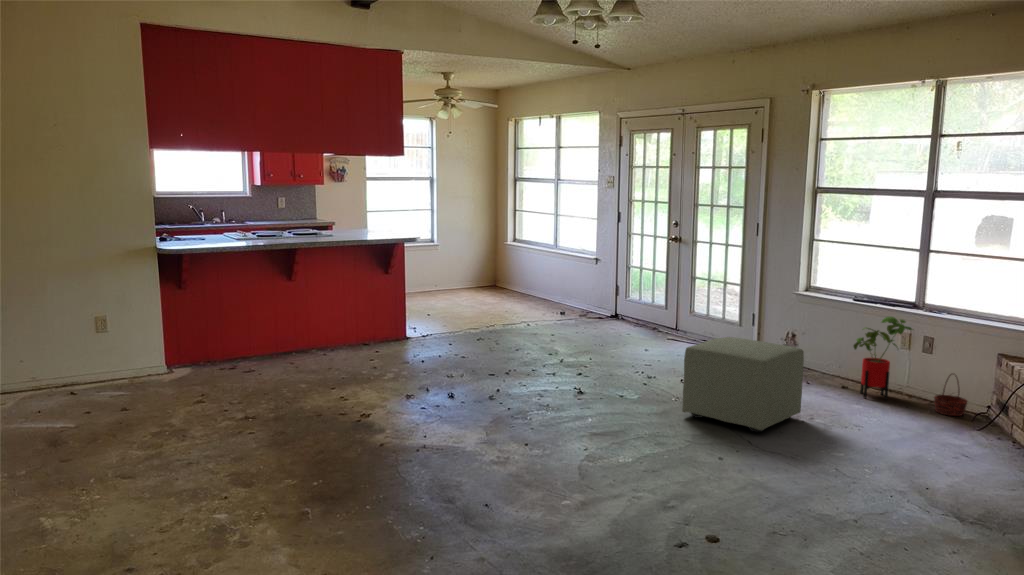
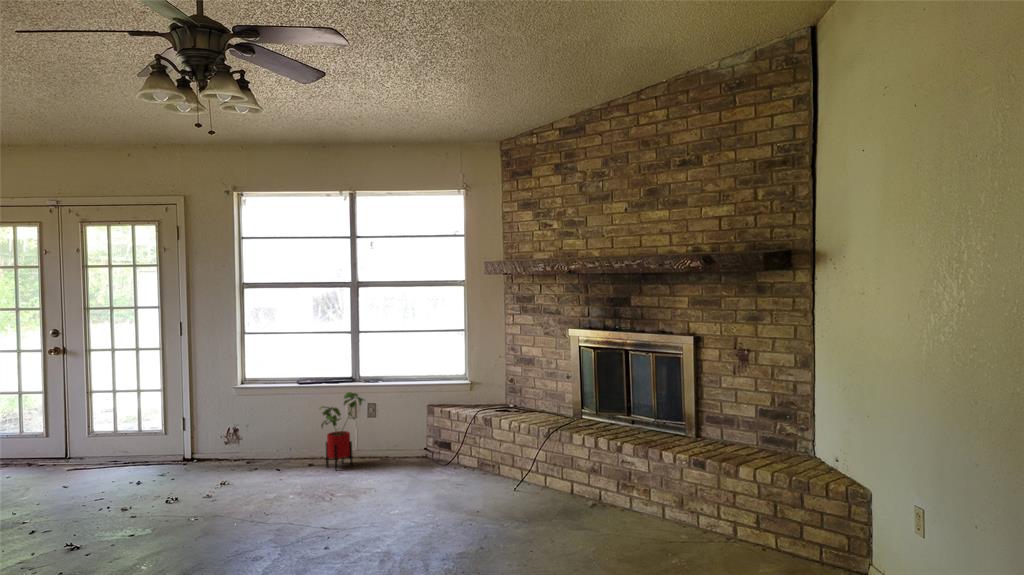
ottoman: present [682,337,804,432] -> none [213,437,321,543]
basket: present [934,374,968,416] -> none [390,429,415,465]

